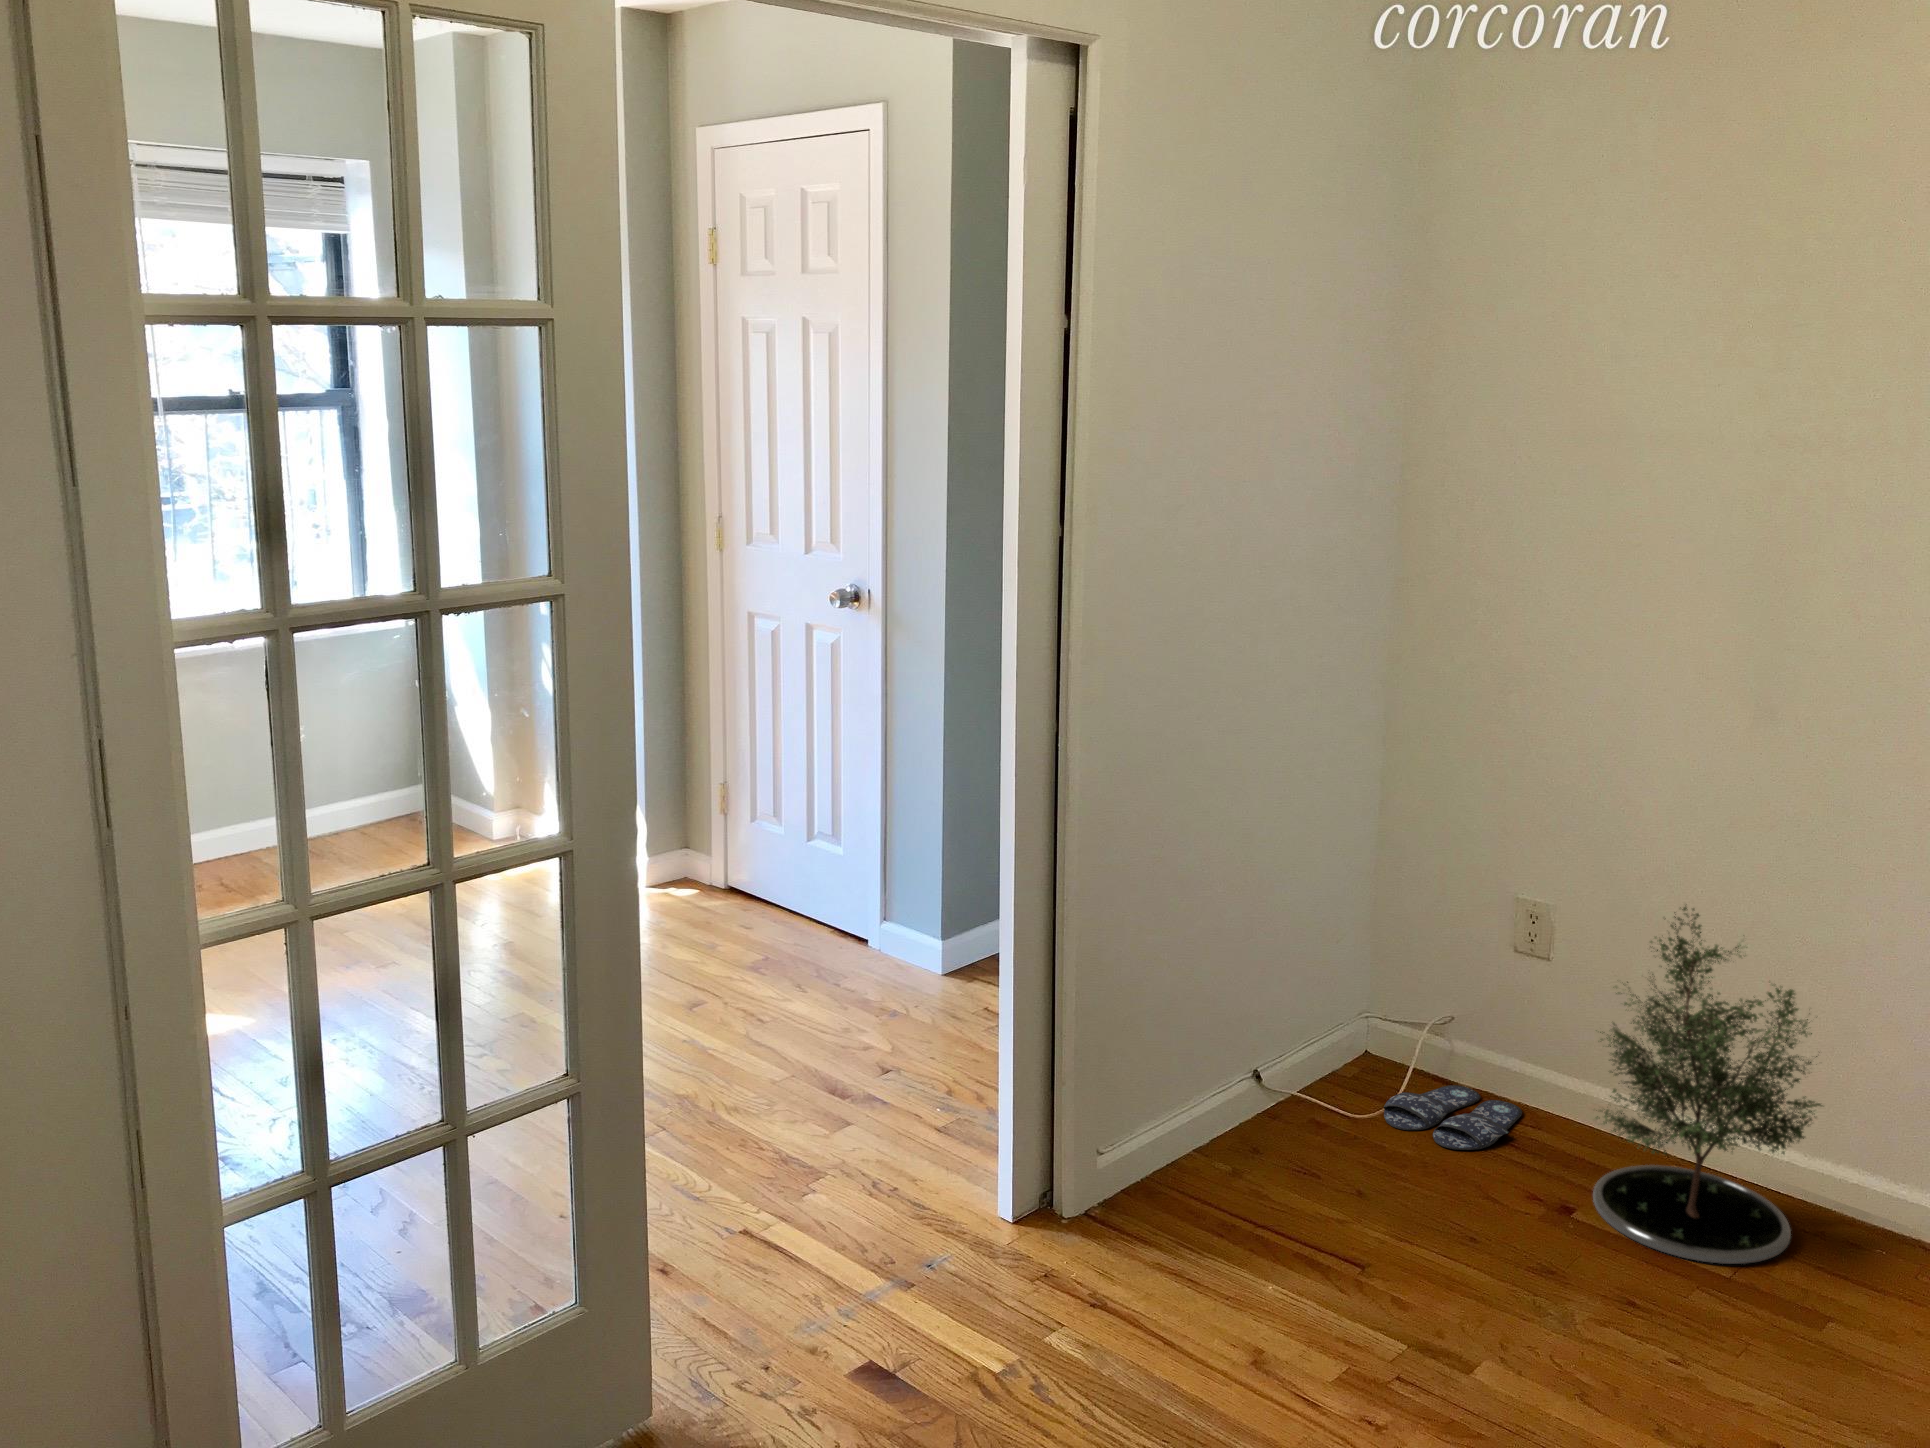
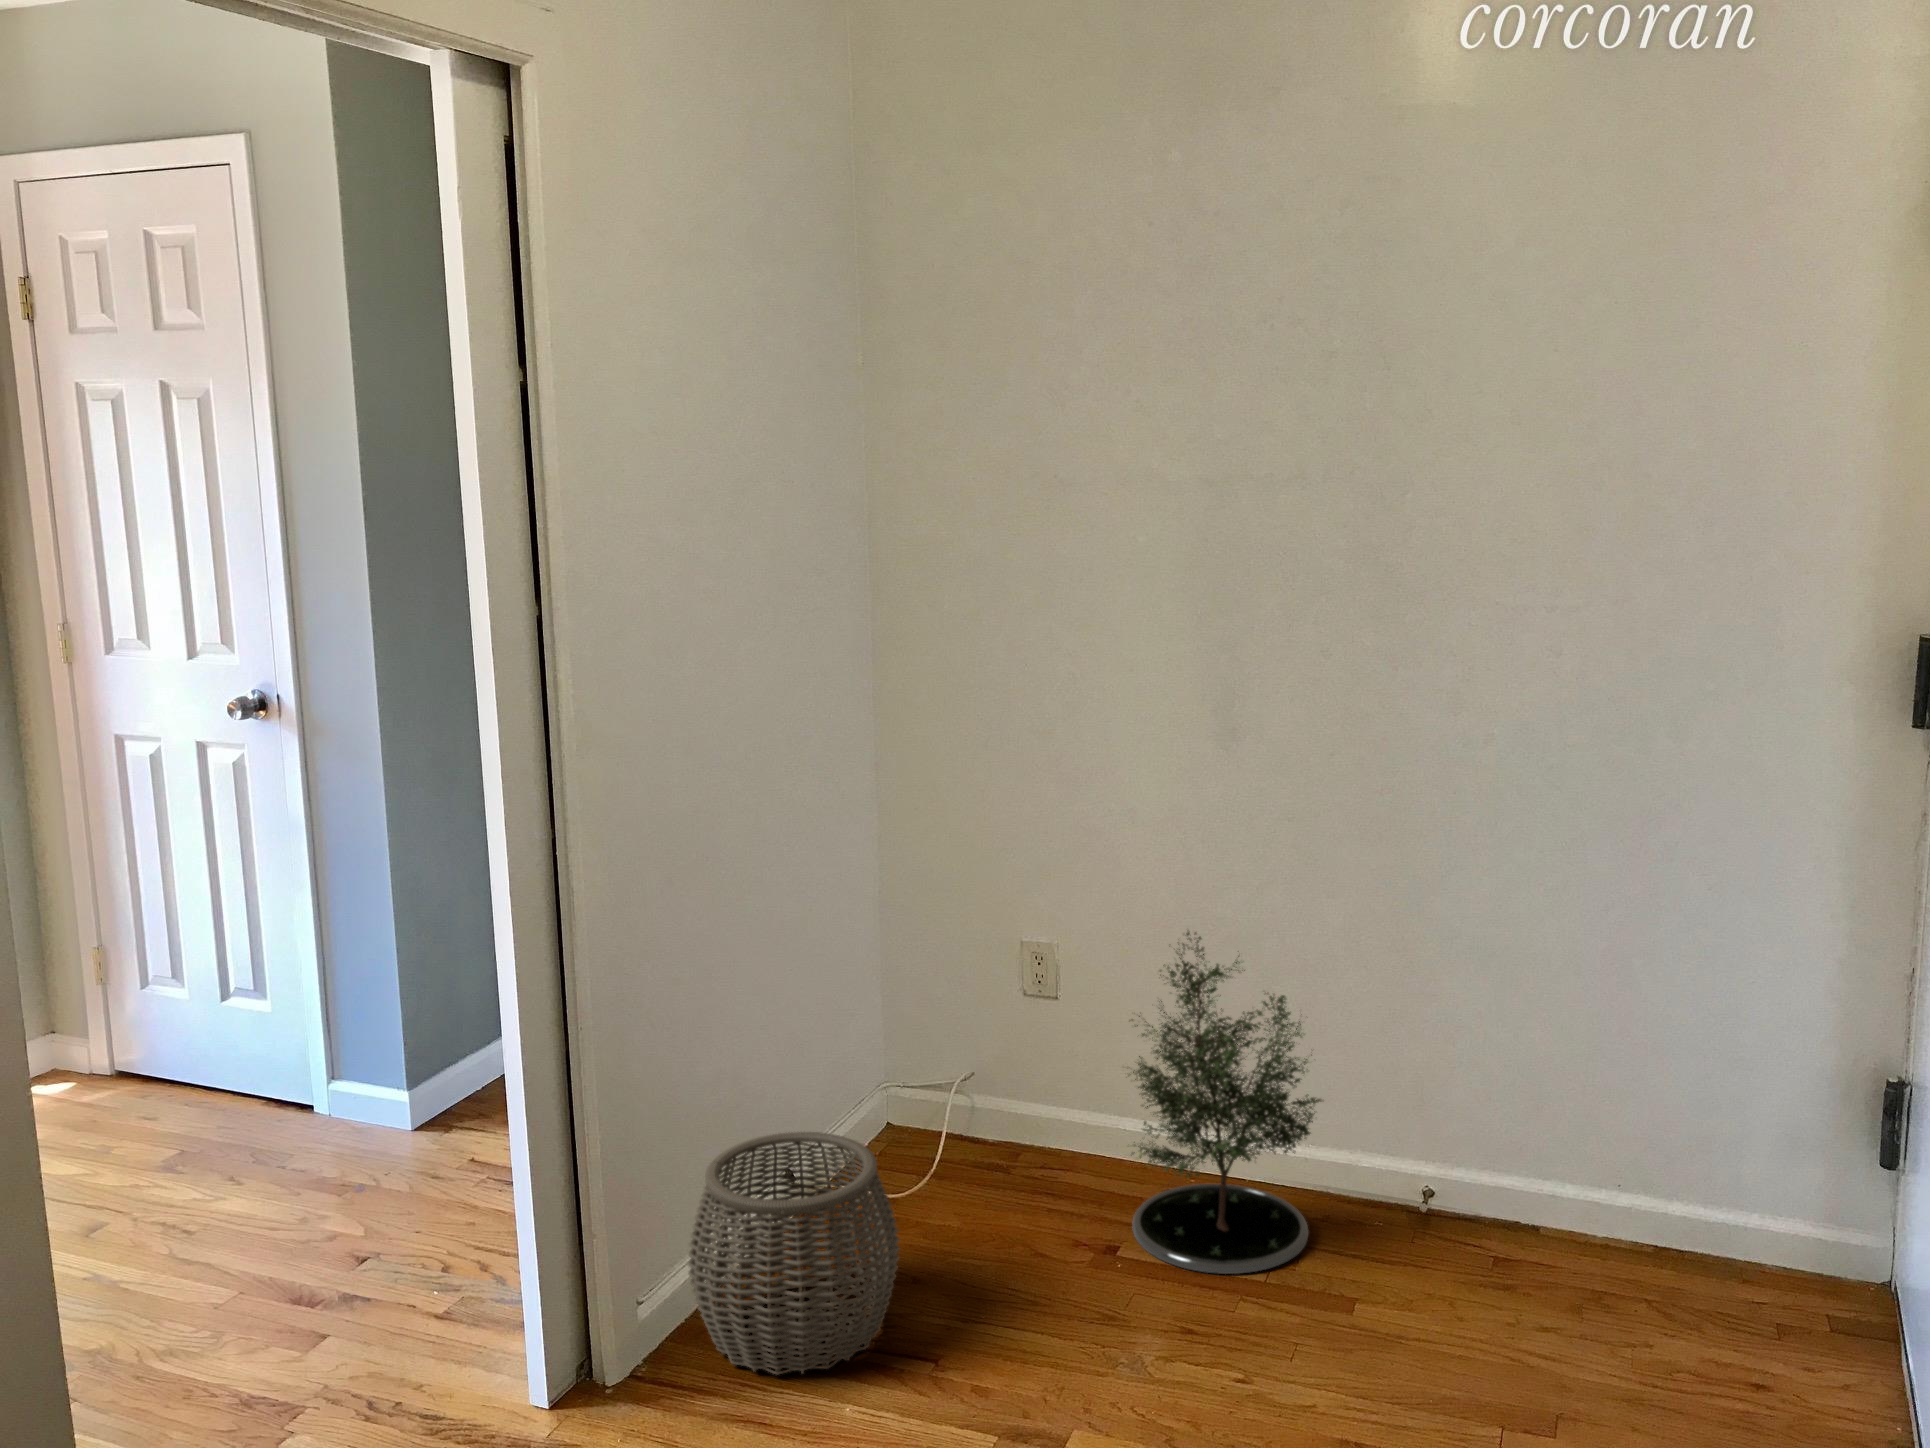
woven basket: none [1144,1030,1342,1249] -> present [688,1132,900,1375]
slippers: present [1384,1085,1522,1150] -> none [920,1144,1050,1212]

